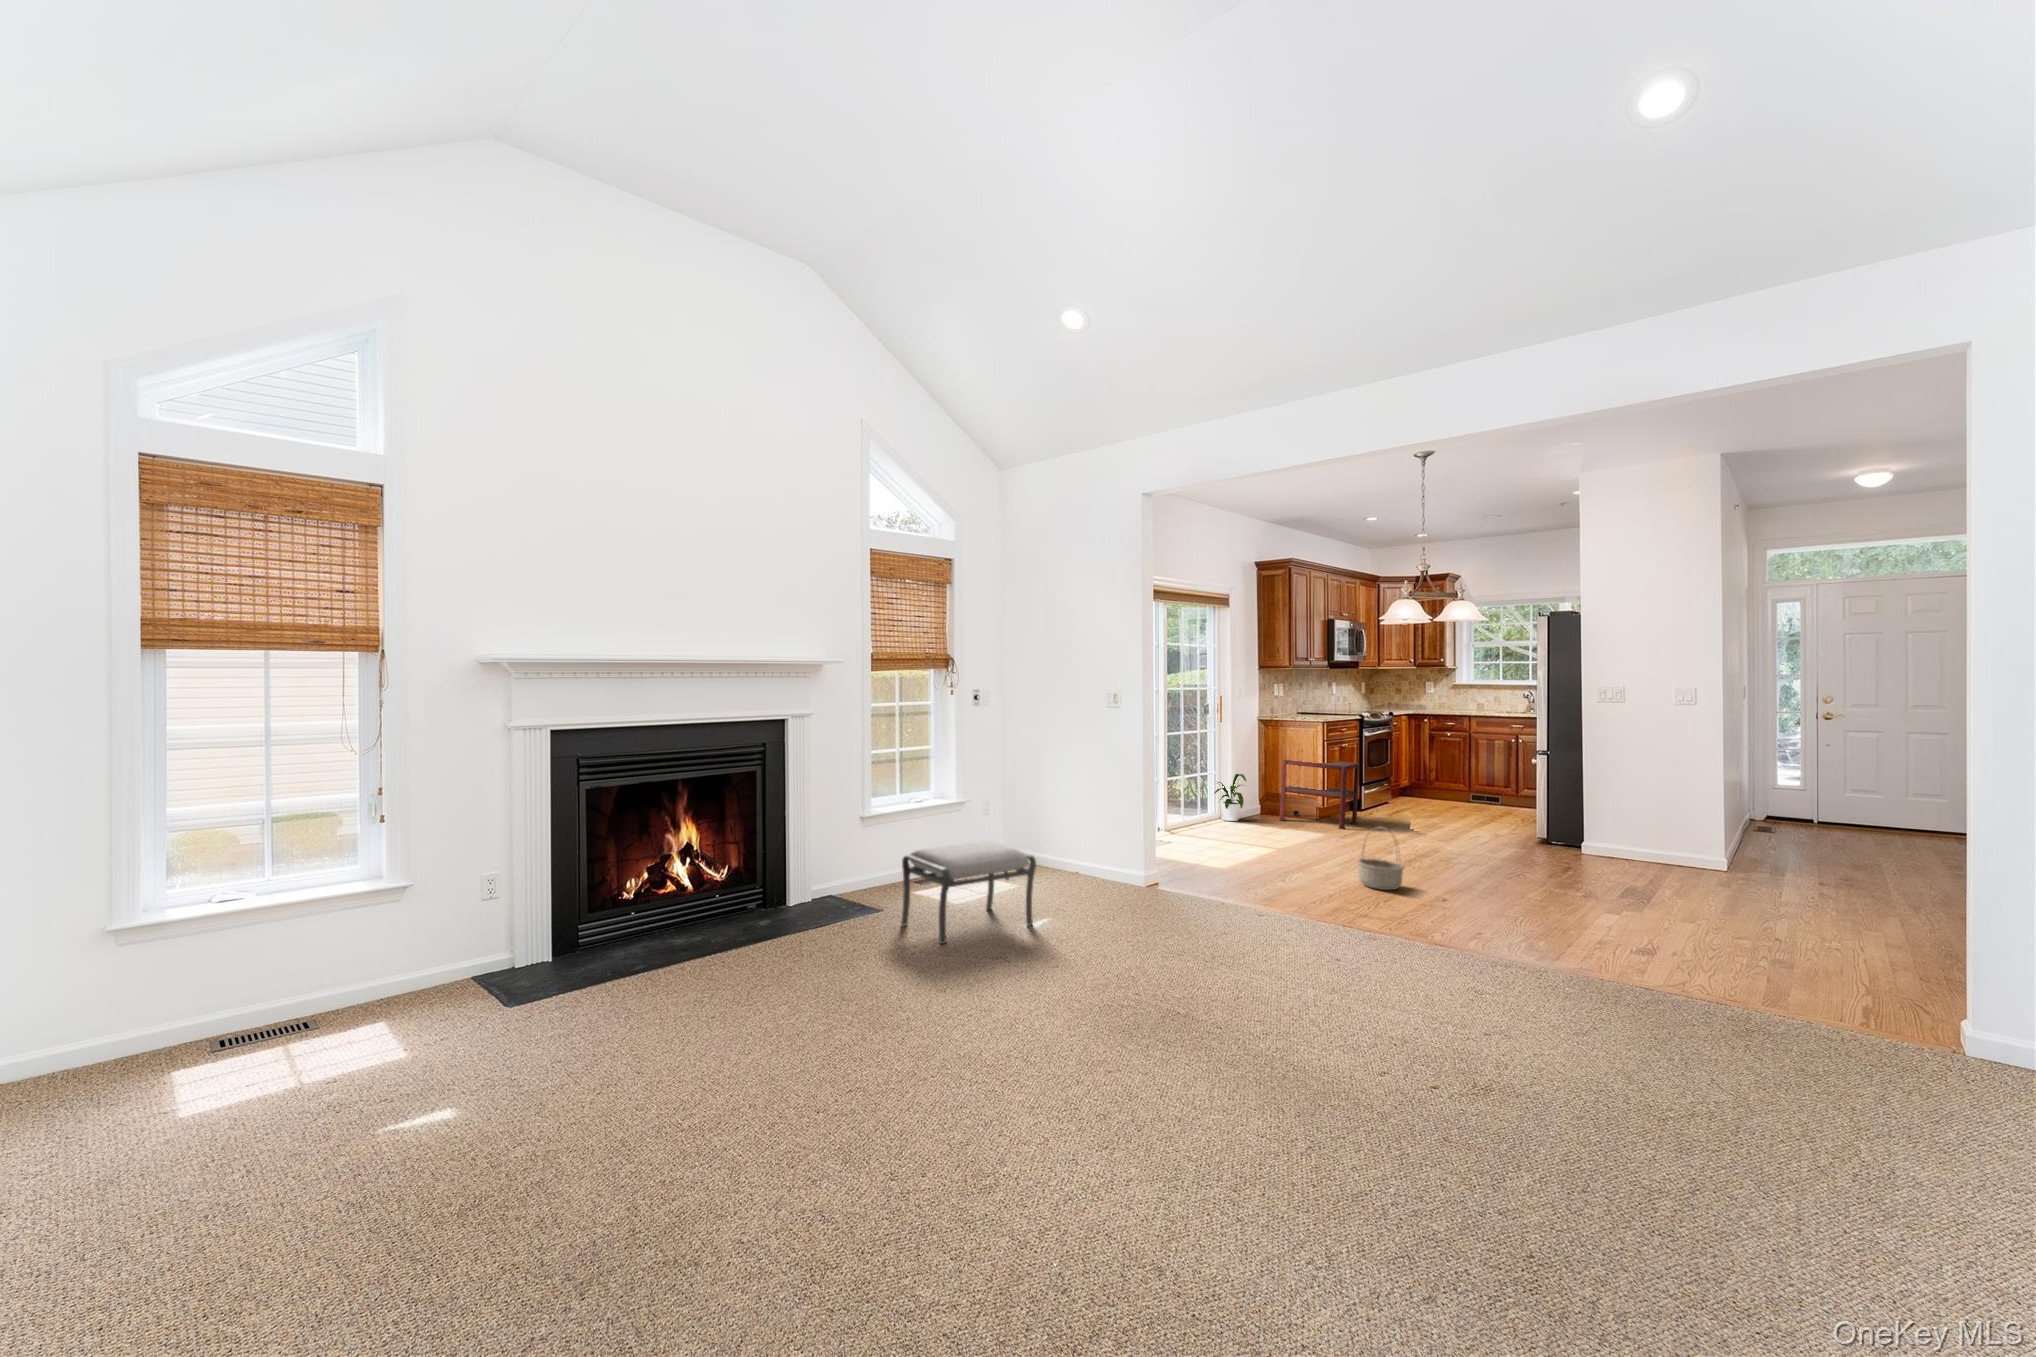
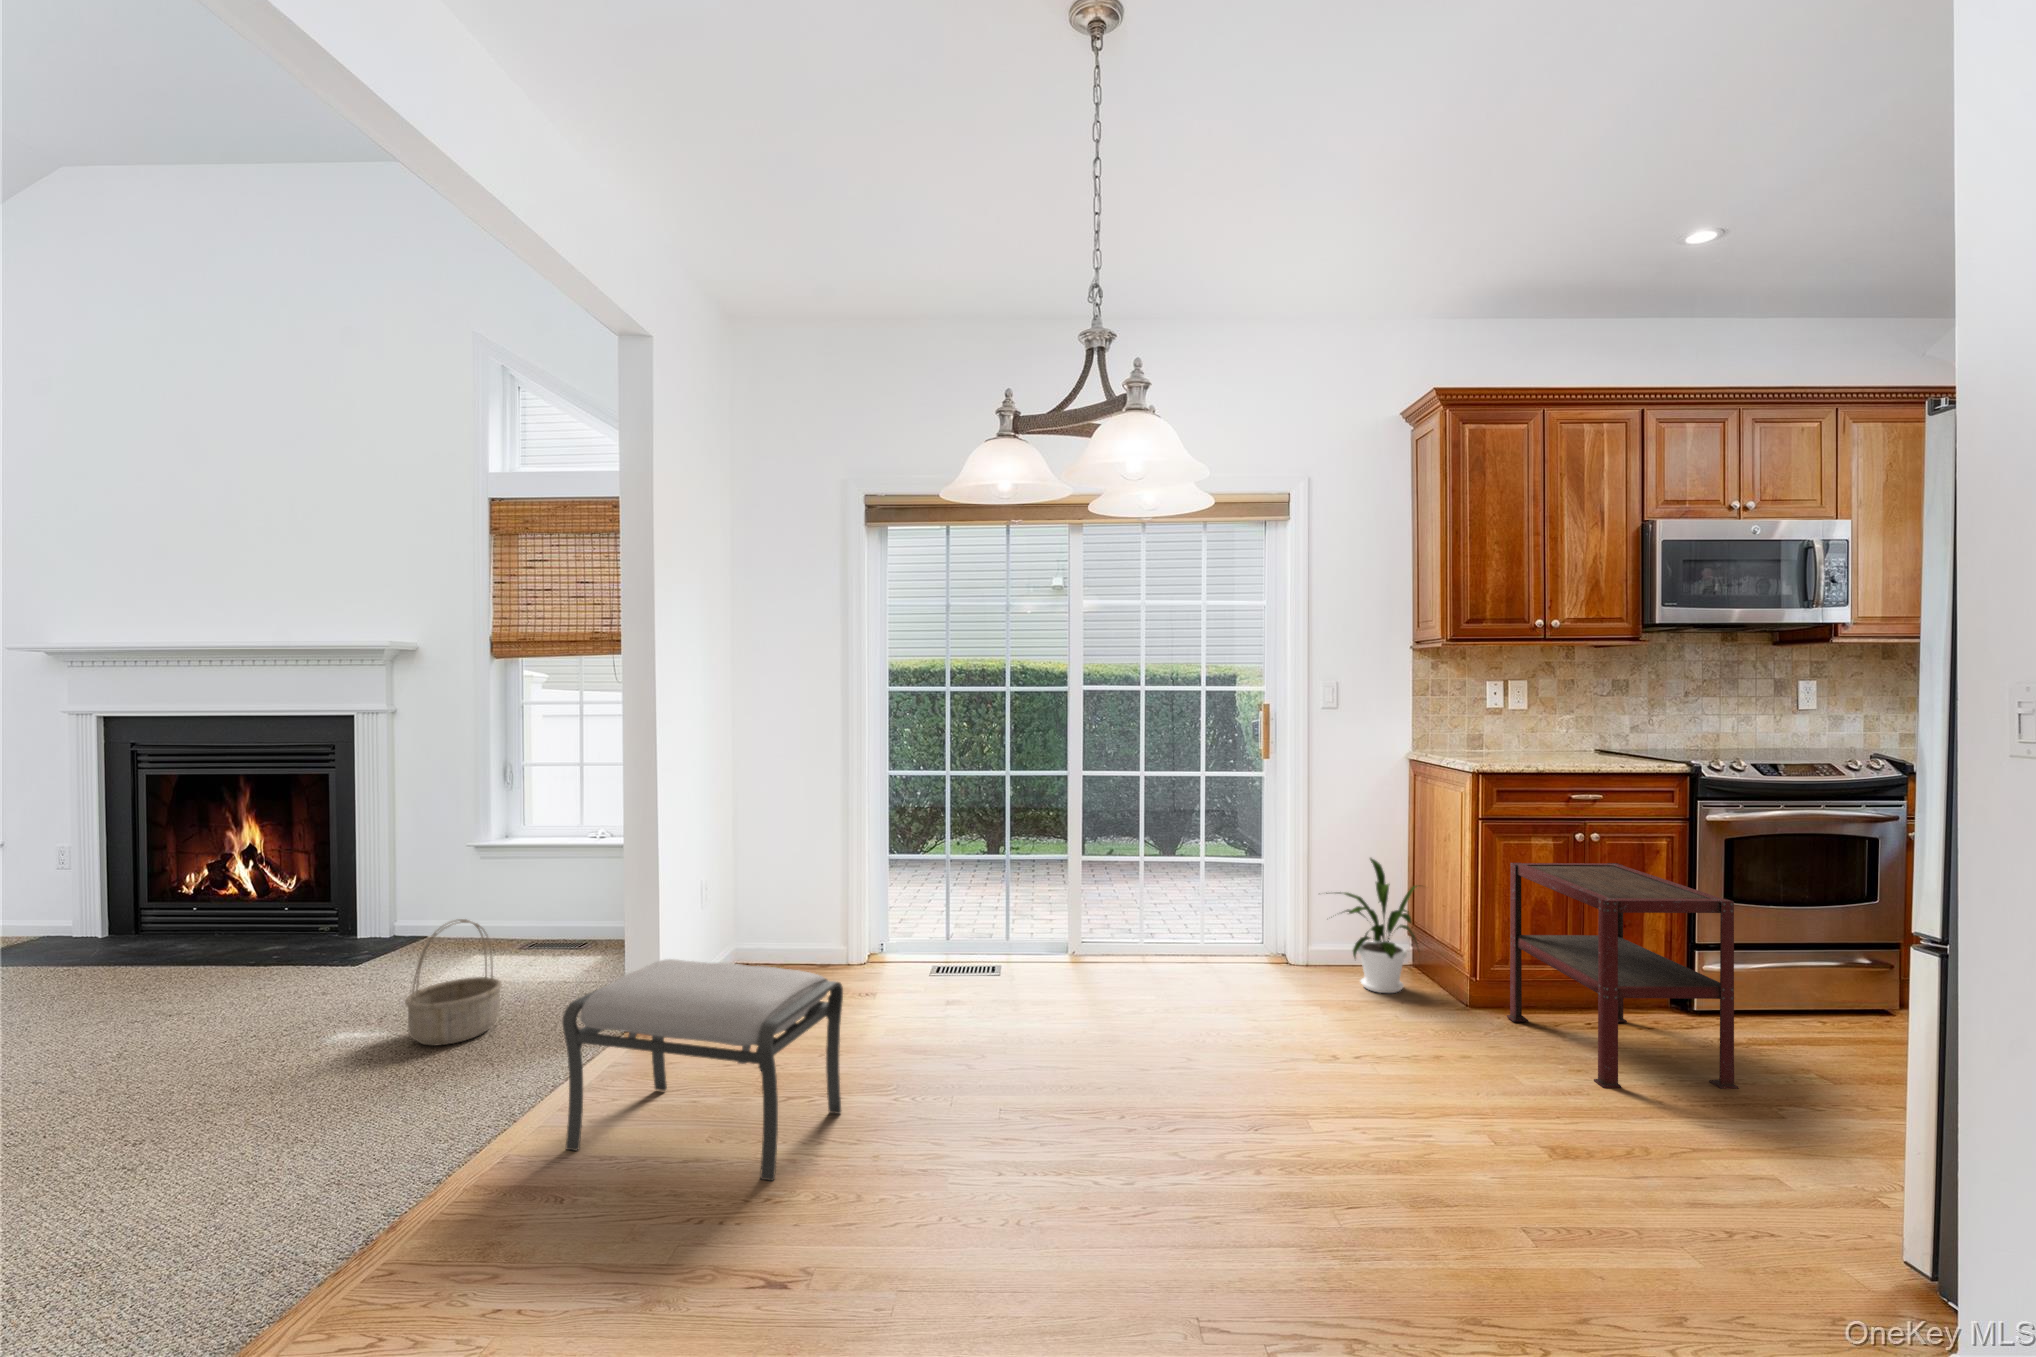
basket: present [1358,827,1404,890] -> present [405,919,502,1046]
ottoman: present [901,841,1036,944] -> present [563,959,843,1181]

